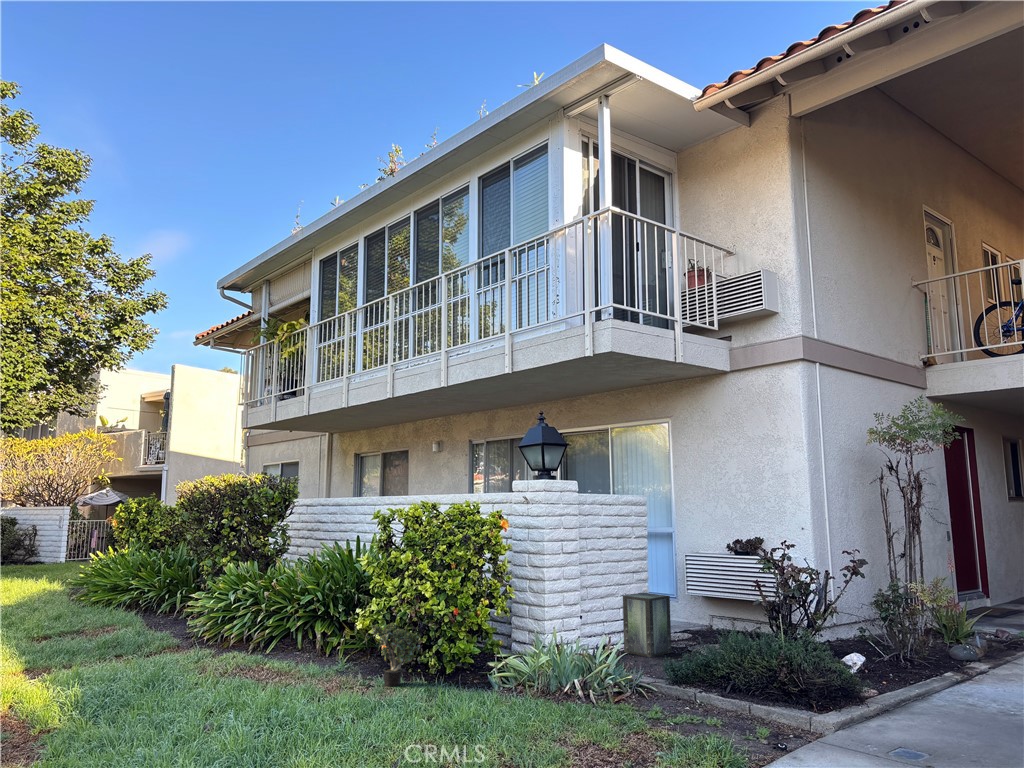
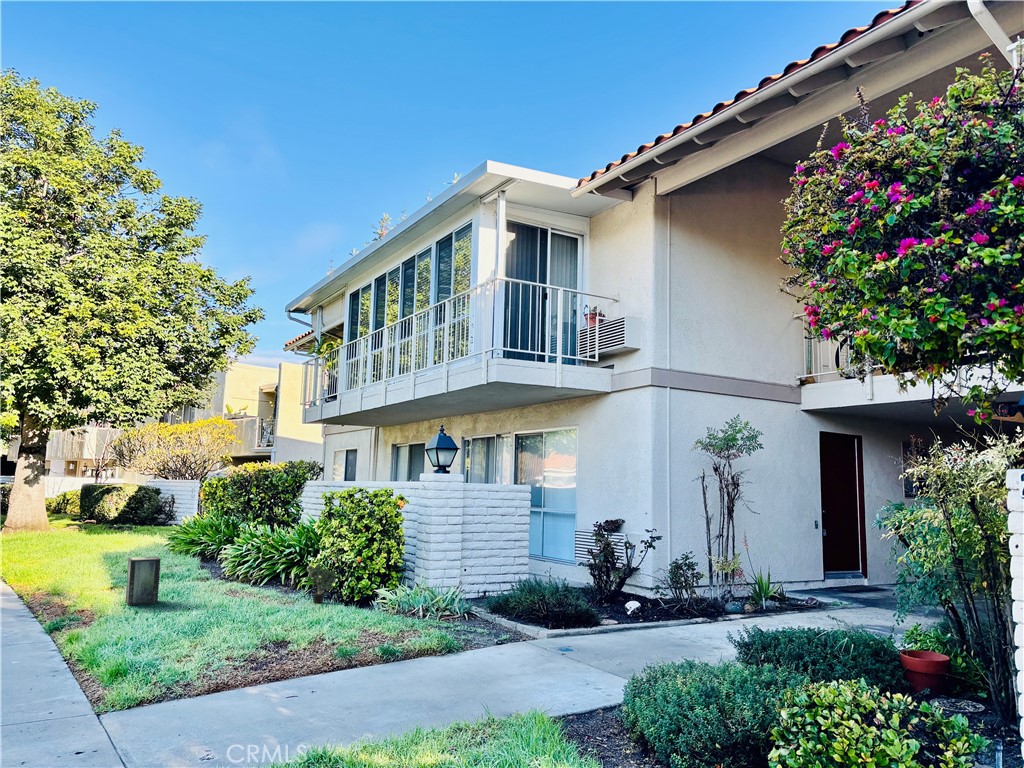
storage box: present [623,593,672,657] -> present [125,556,160,606]

